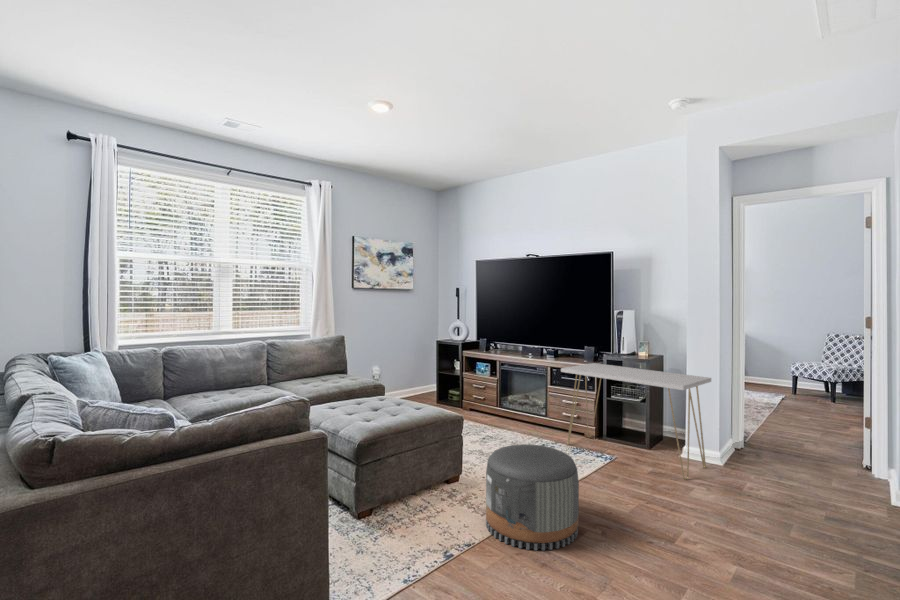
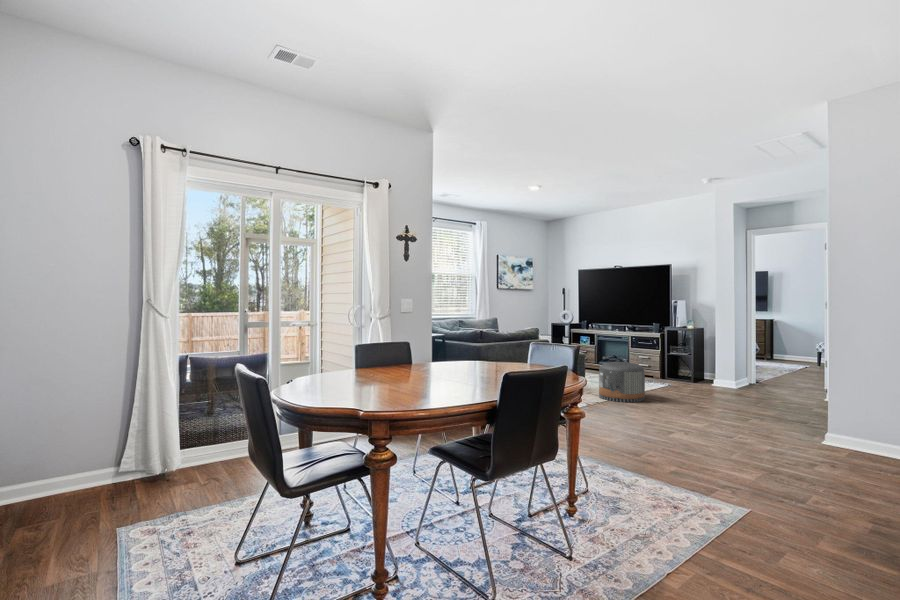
console table: present [561,363,711,480] -> none [637,333,727,390]

